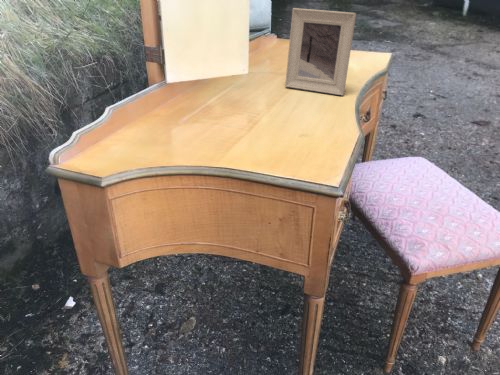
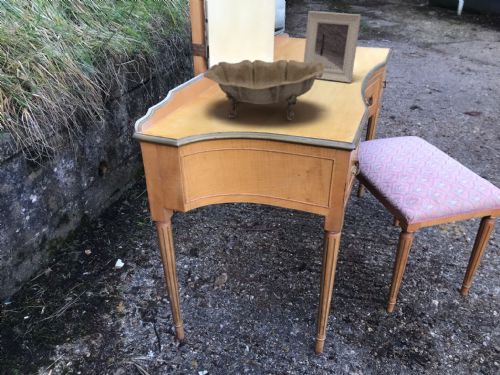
decorative bowl: none [153,68,307,147] -> present [204,60,324,120]

